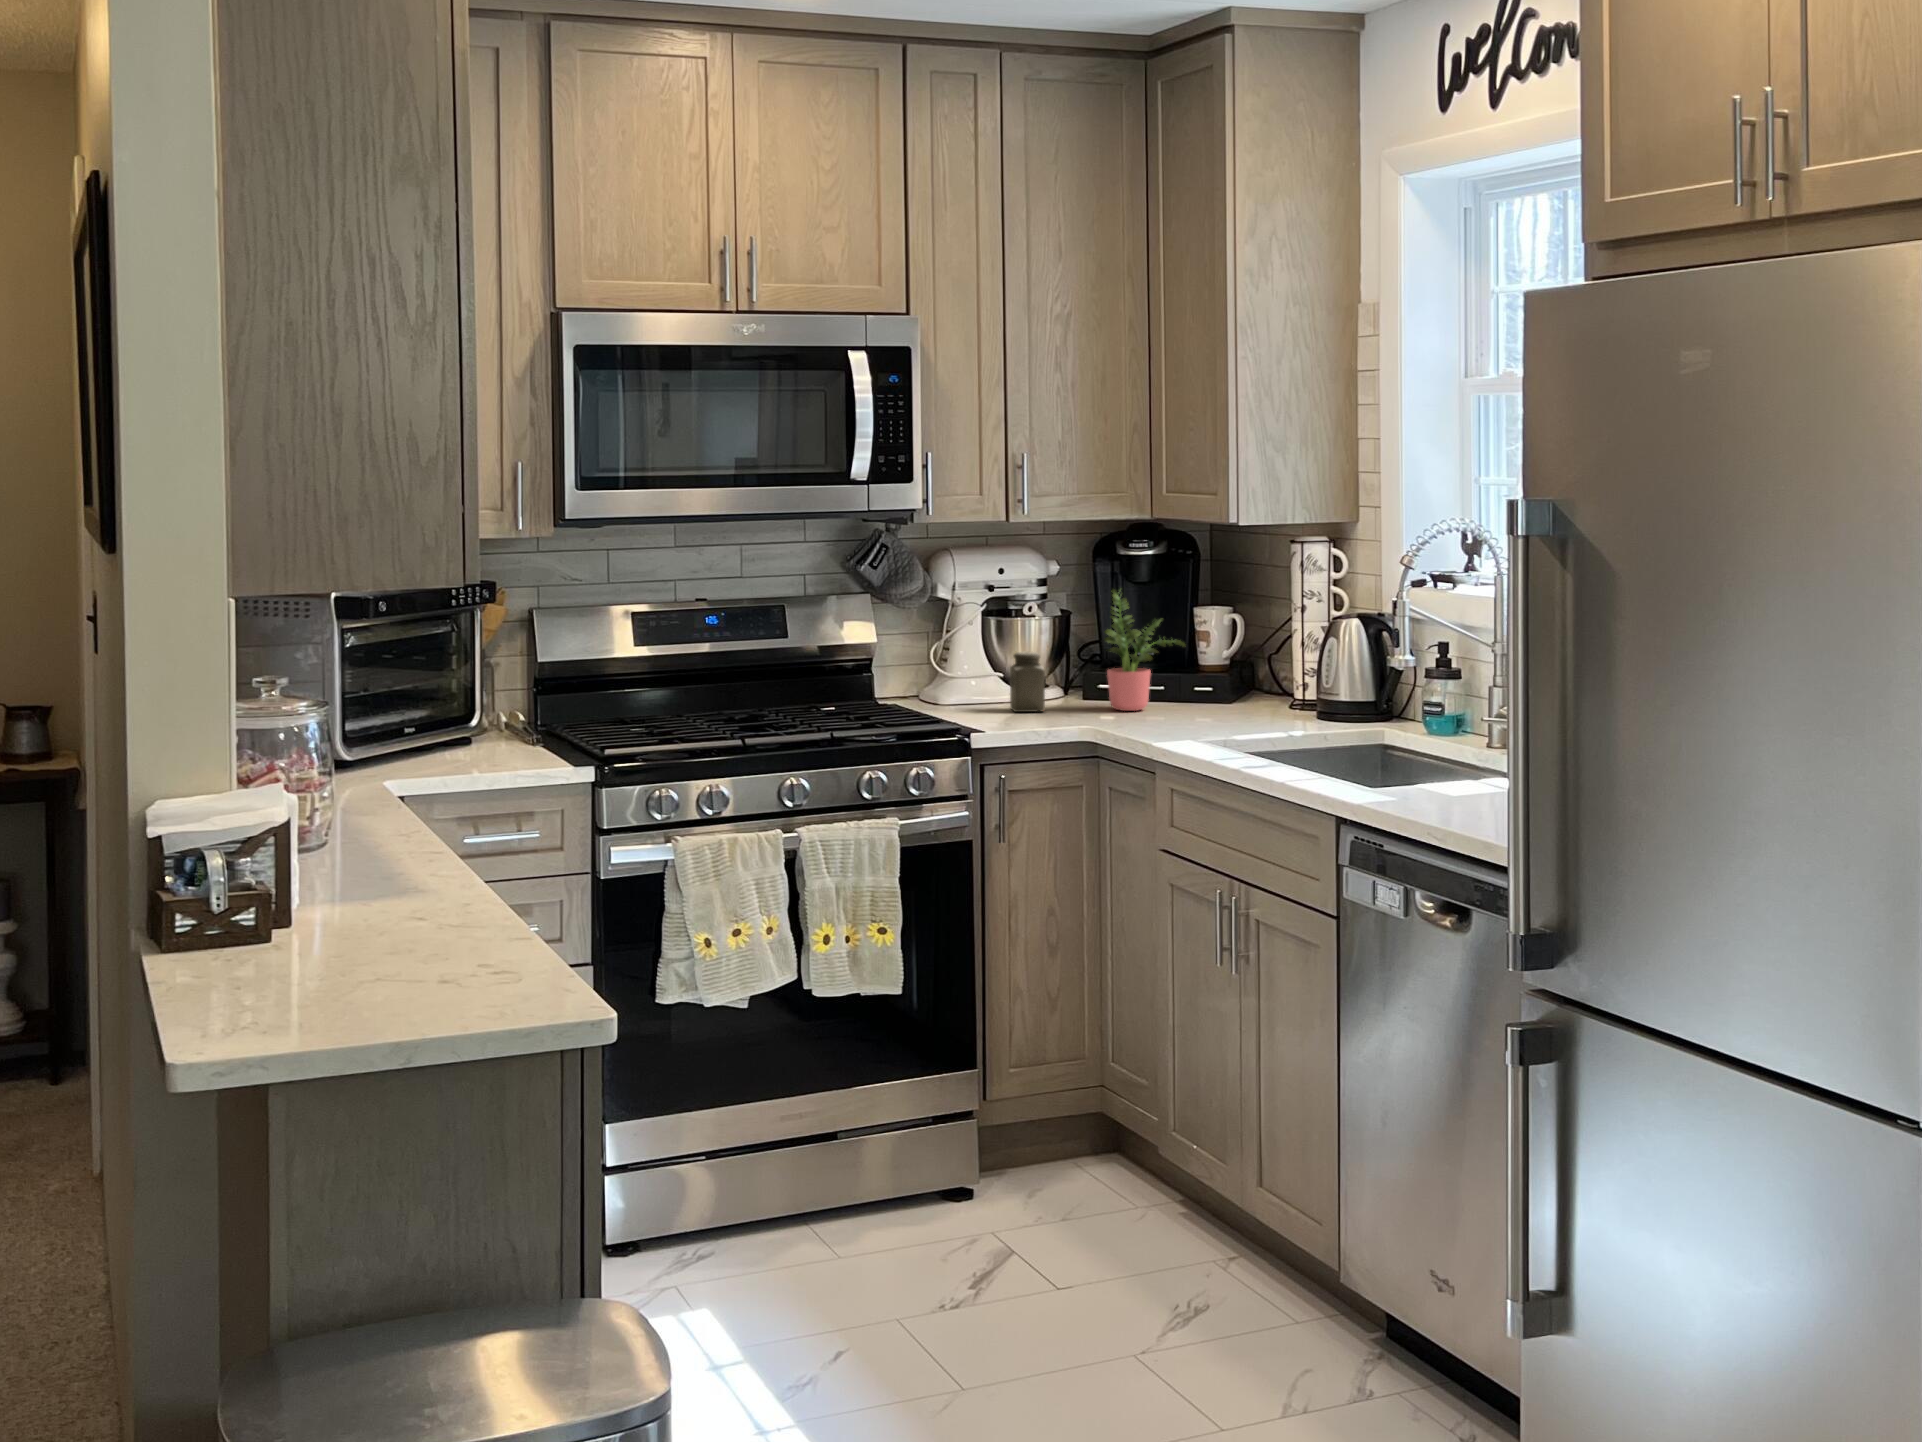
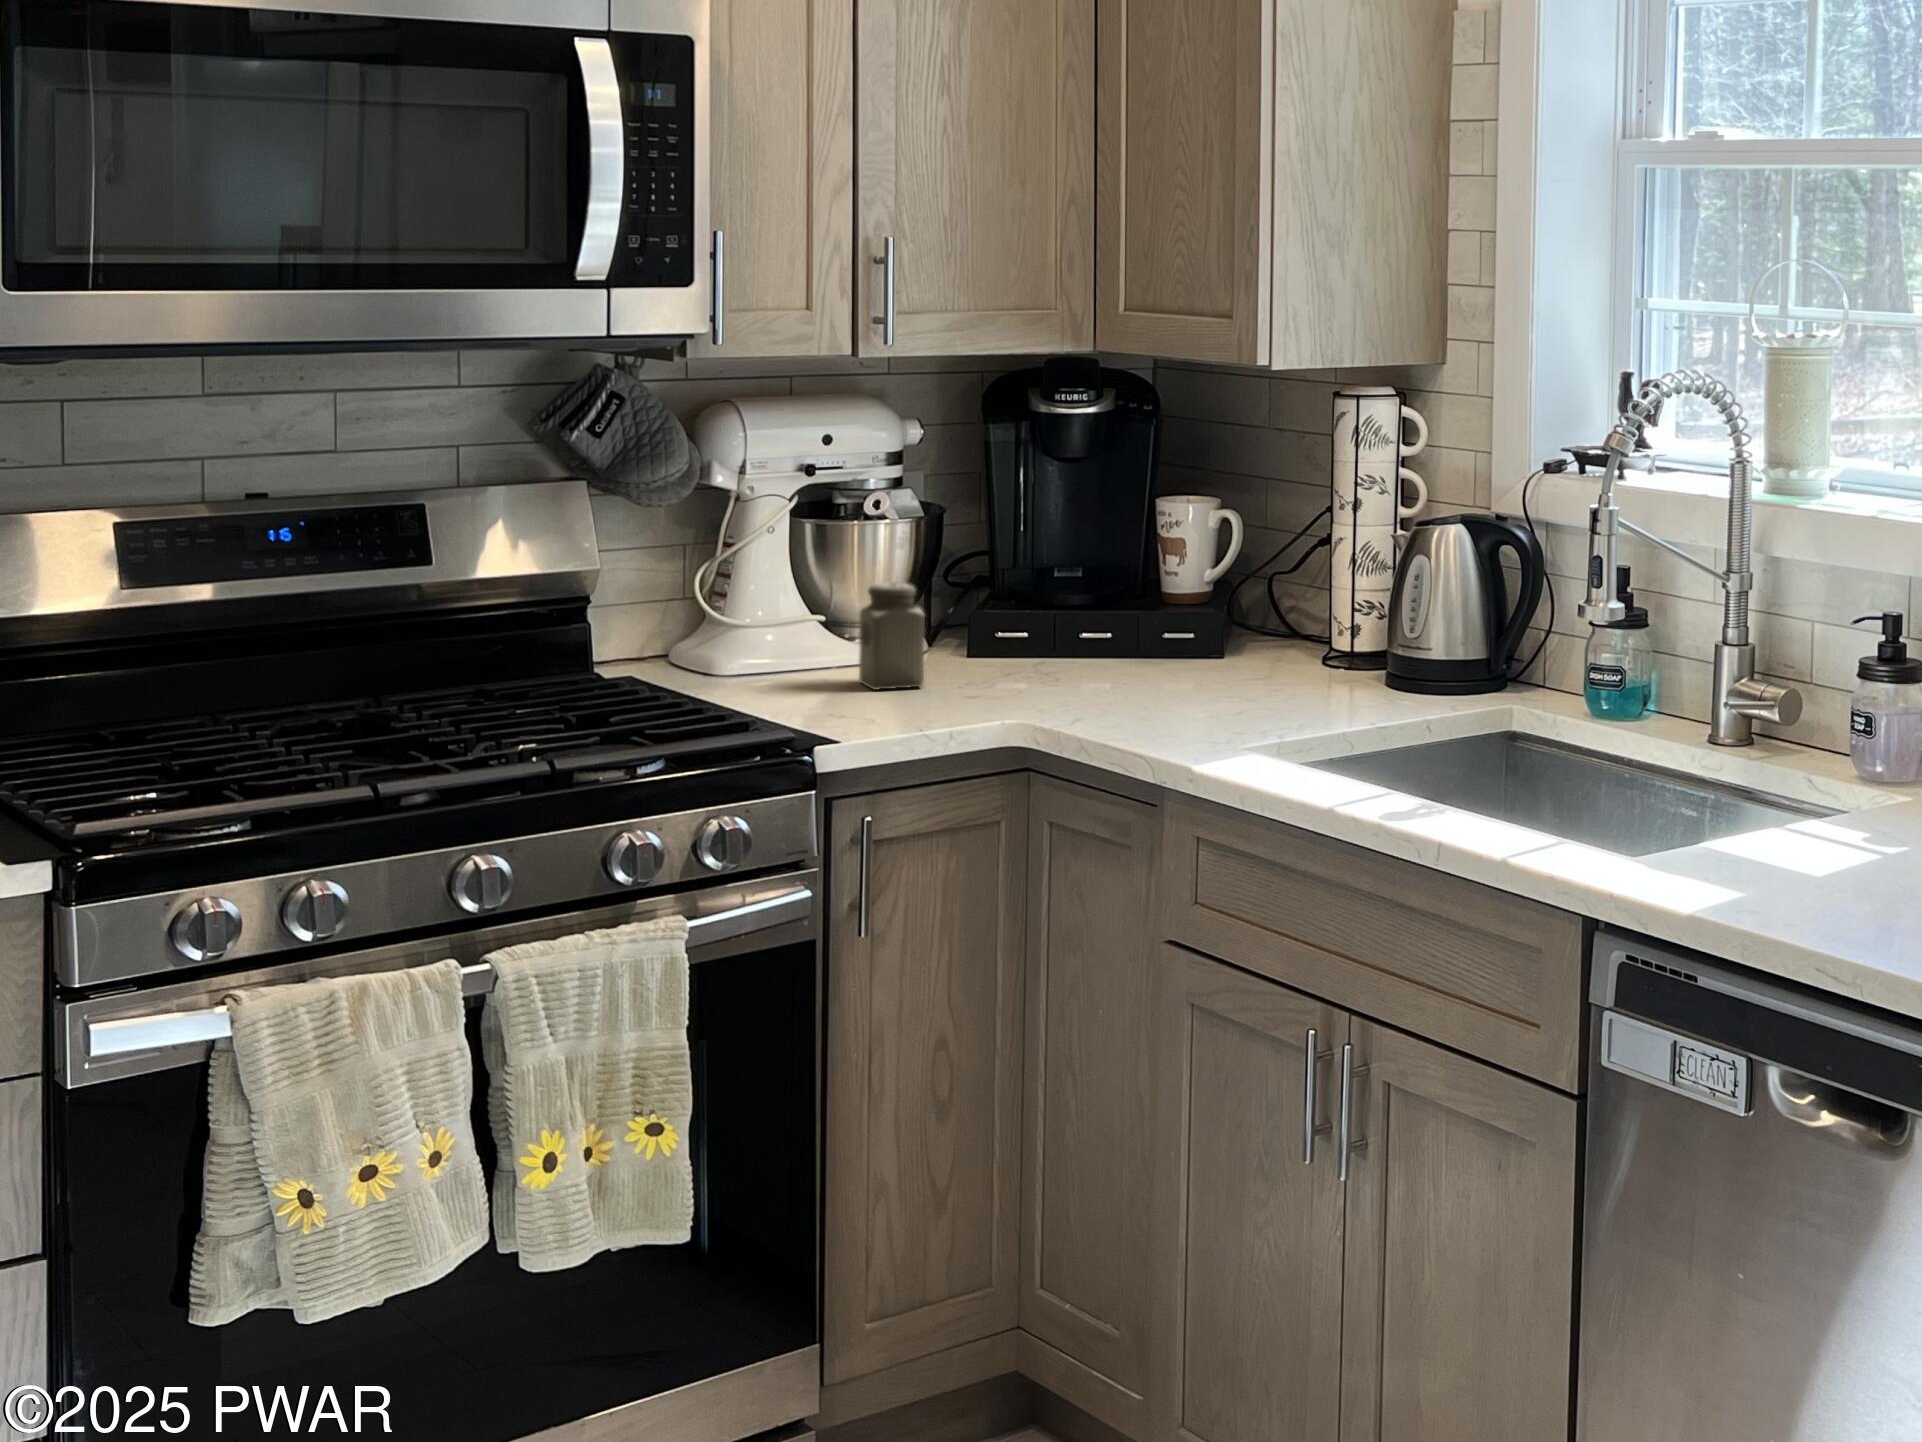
potted plant: present [1104,590,1185,711] -> none [1023,471,1157,680]

